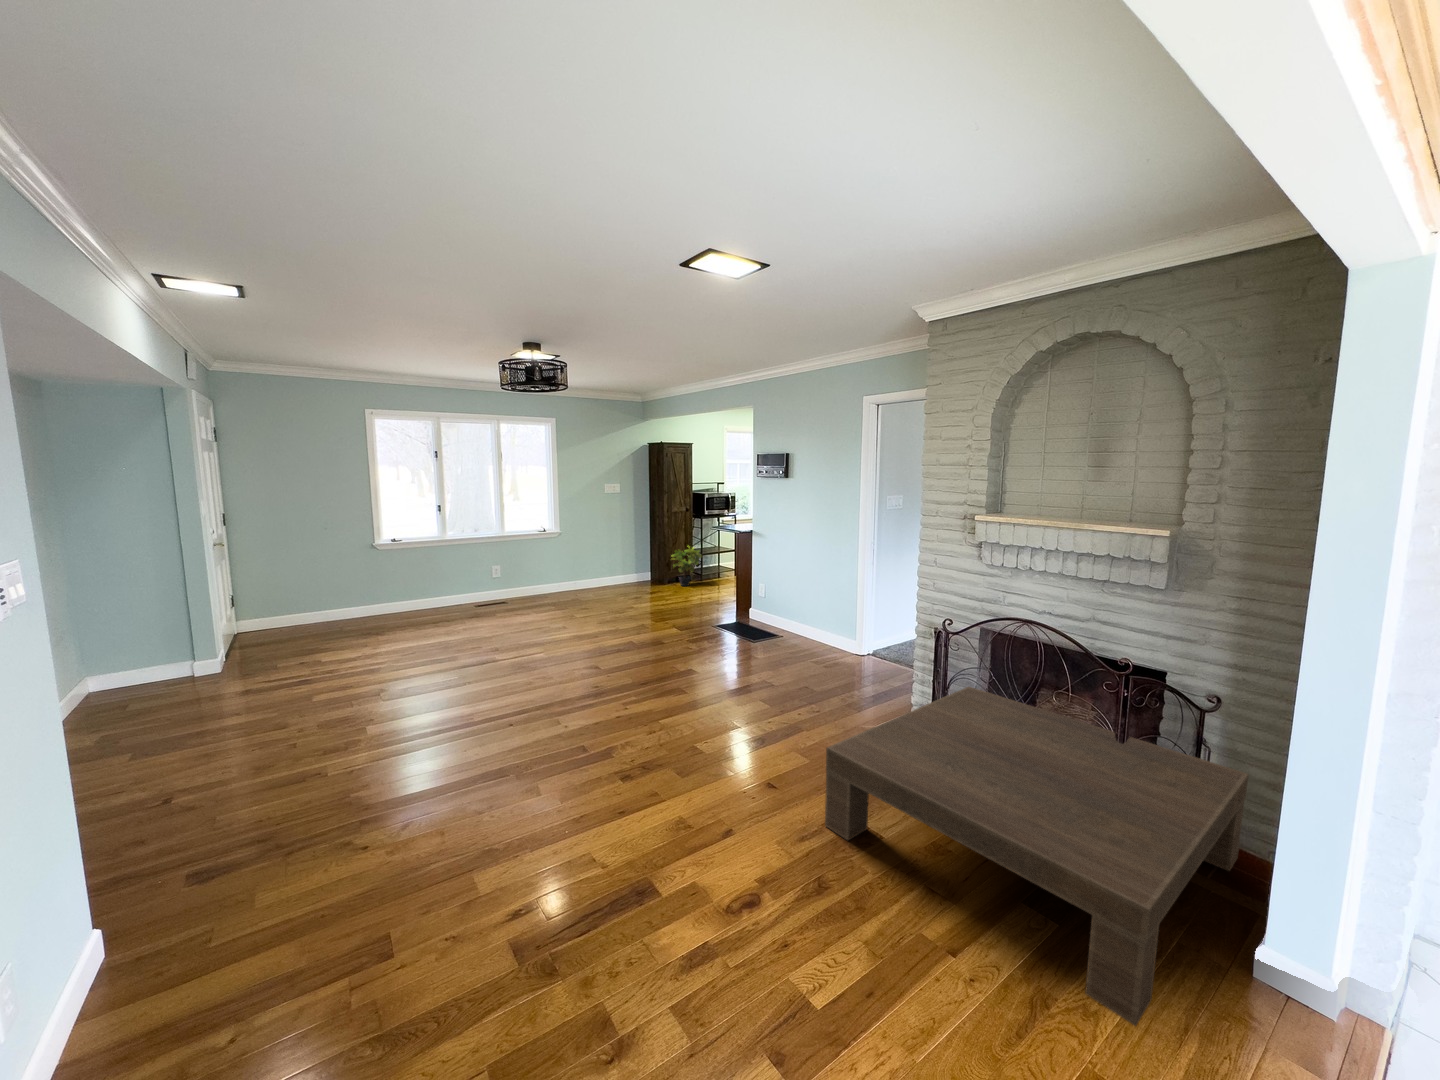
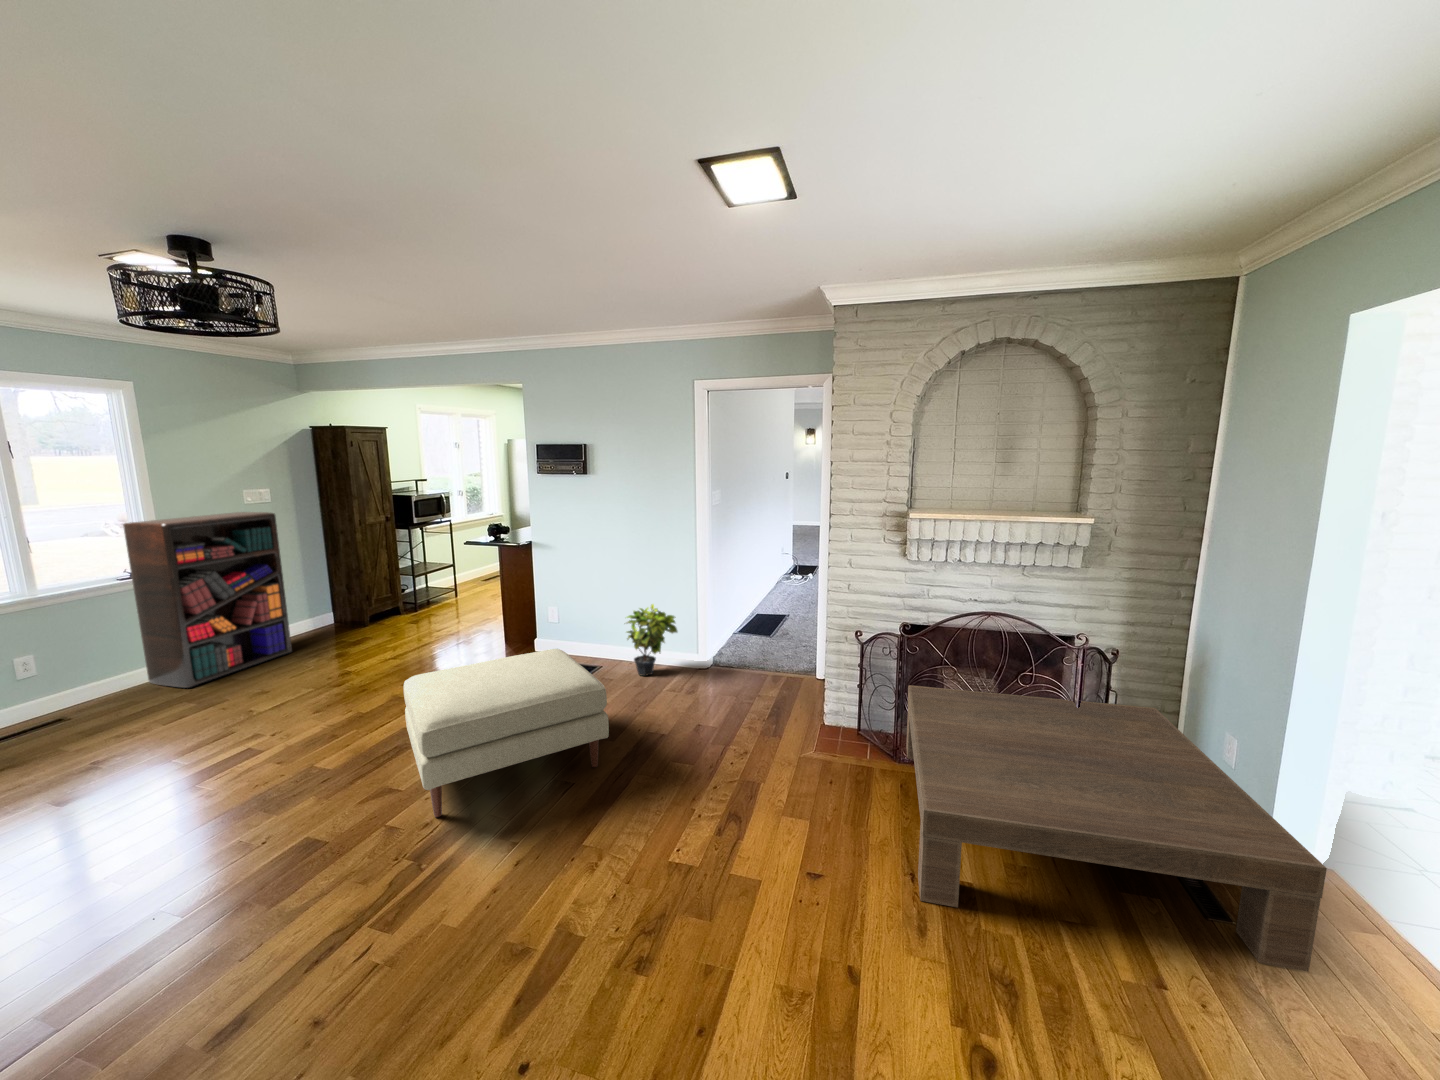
bookshelf: none [541,498,615,600] -> present [123,512,292,688]
potted plant: present [671,547,702,586] -> present [627,604,677,676]
ottoman: none [594,603,722,689] -> present [404,649,609,817]

